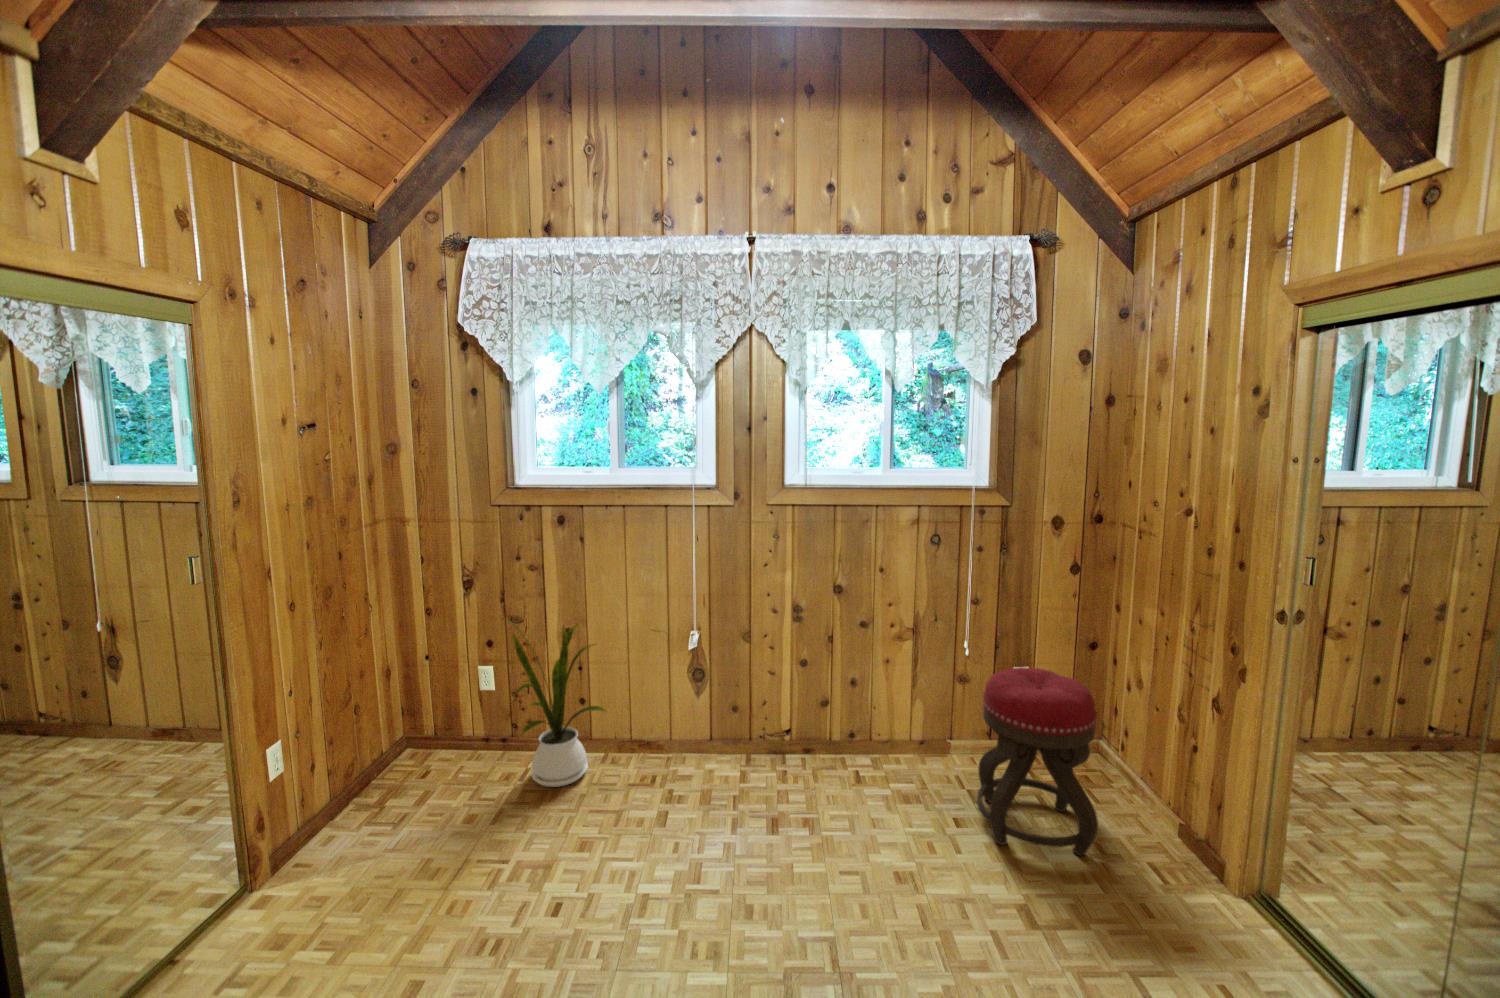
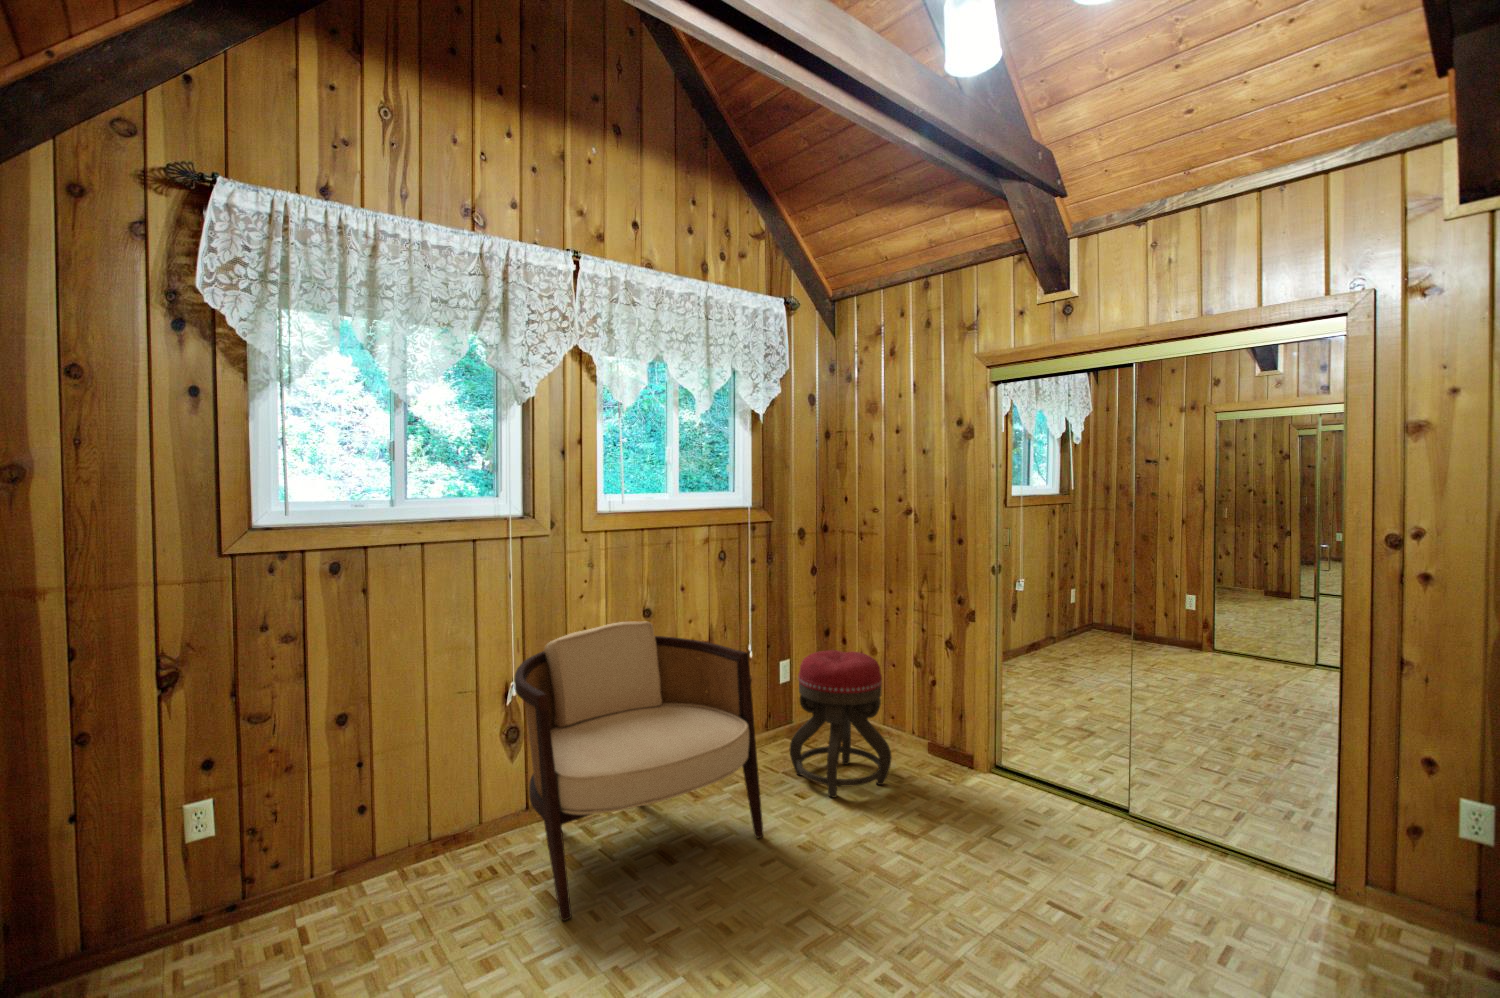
armchair: none [640,594,881,853] -> present [514,622,764,921]
house plant: present [505,620,606,787] -> none [261,700,426,928]

